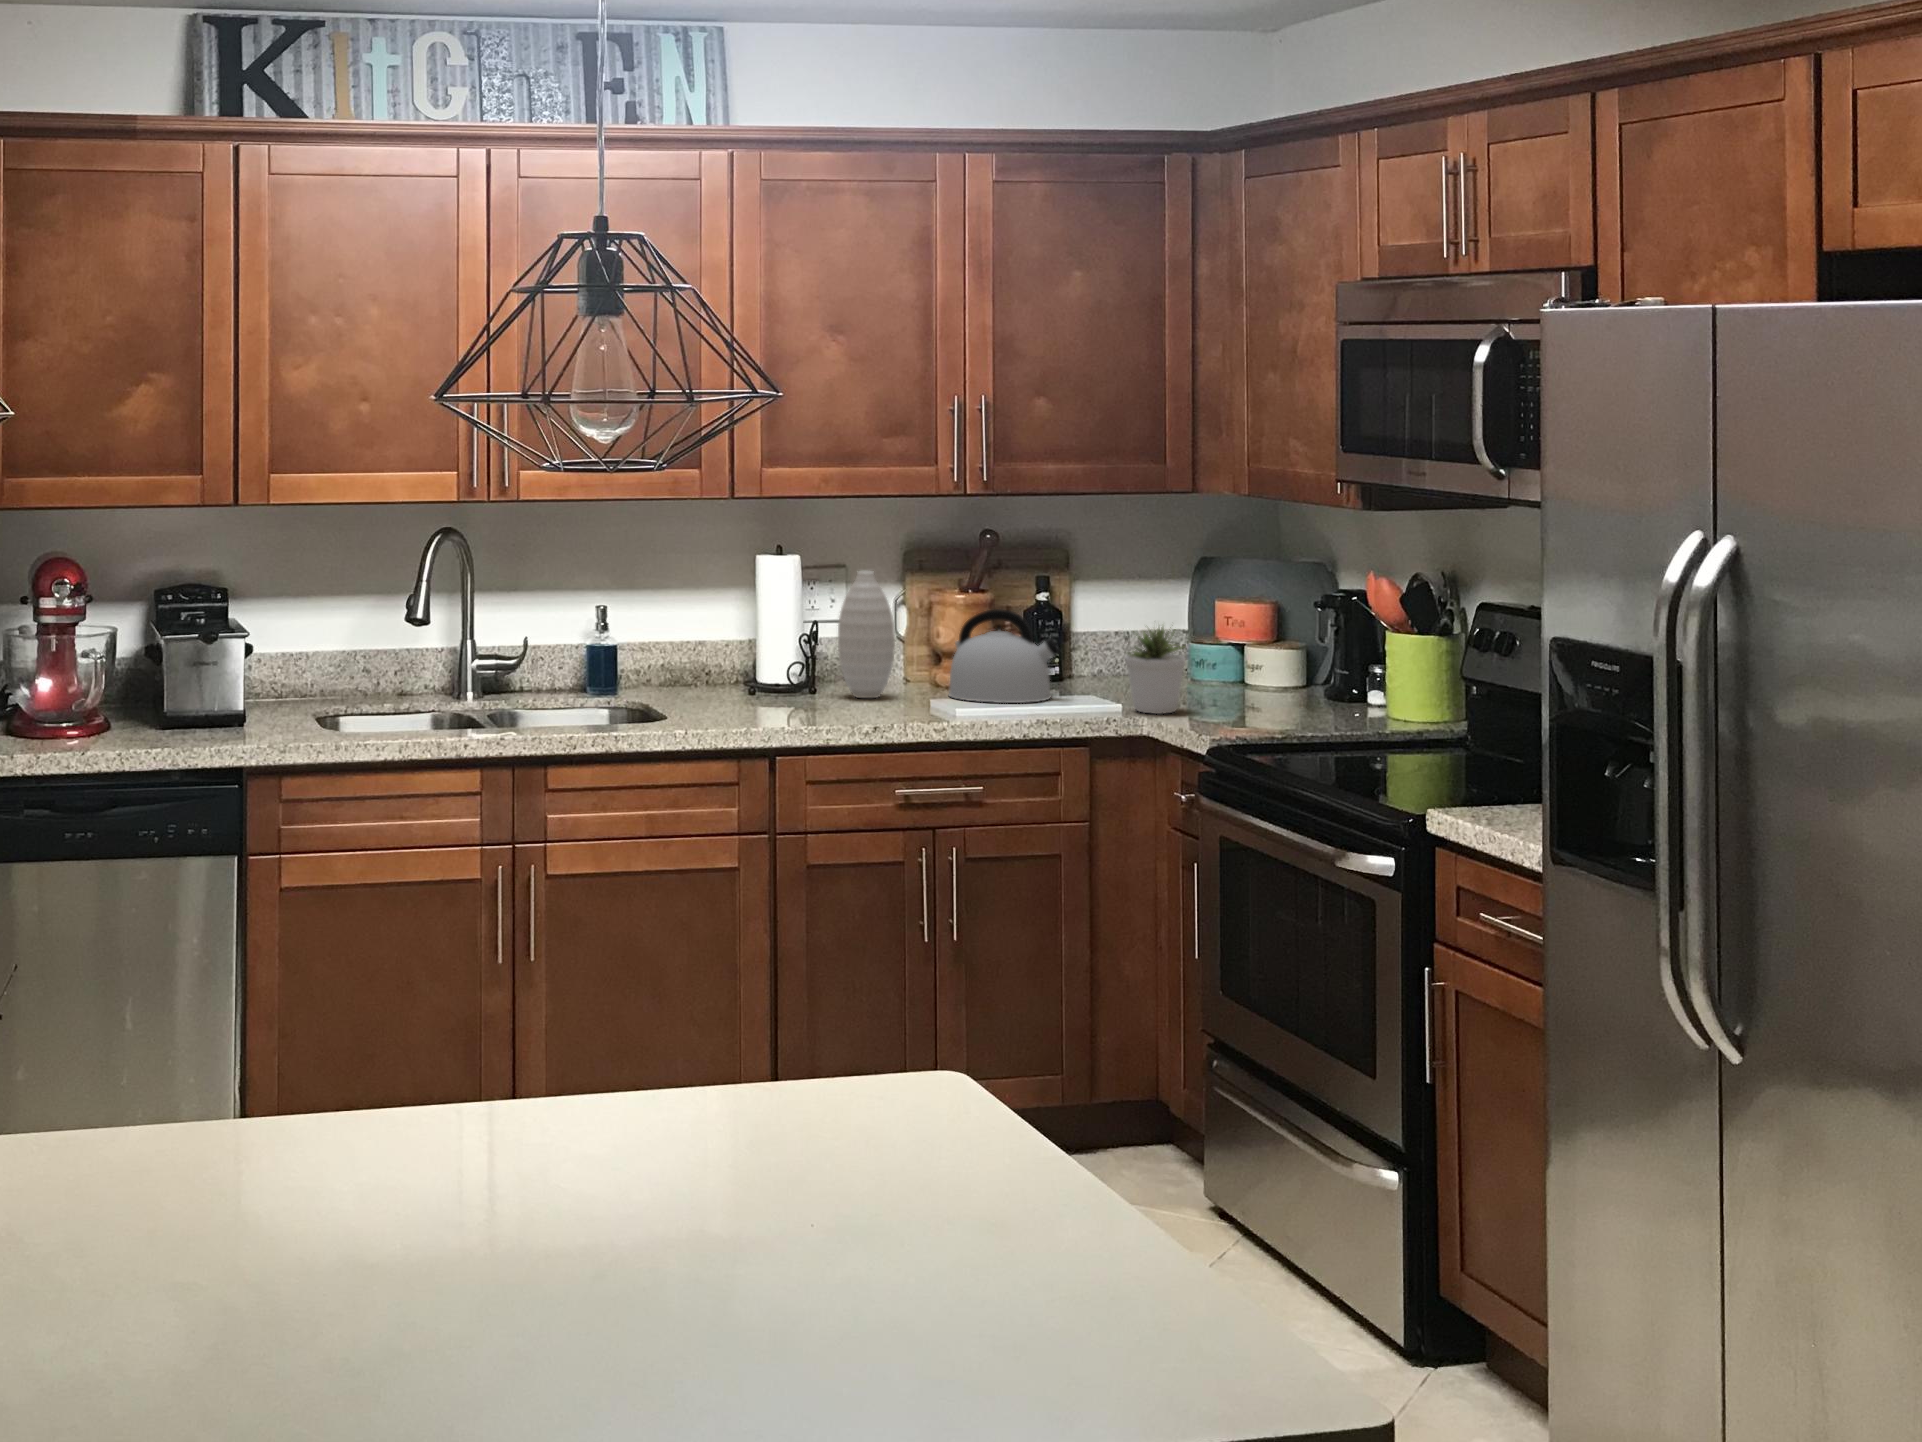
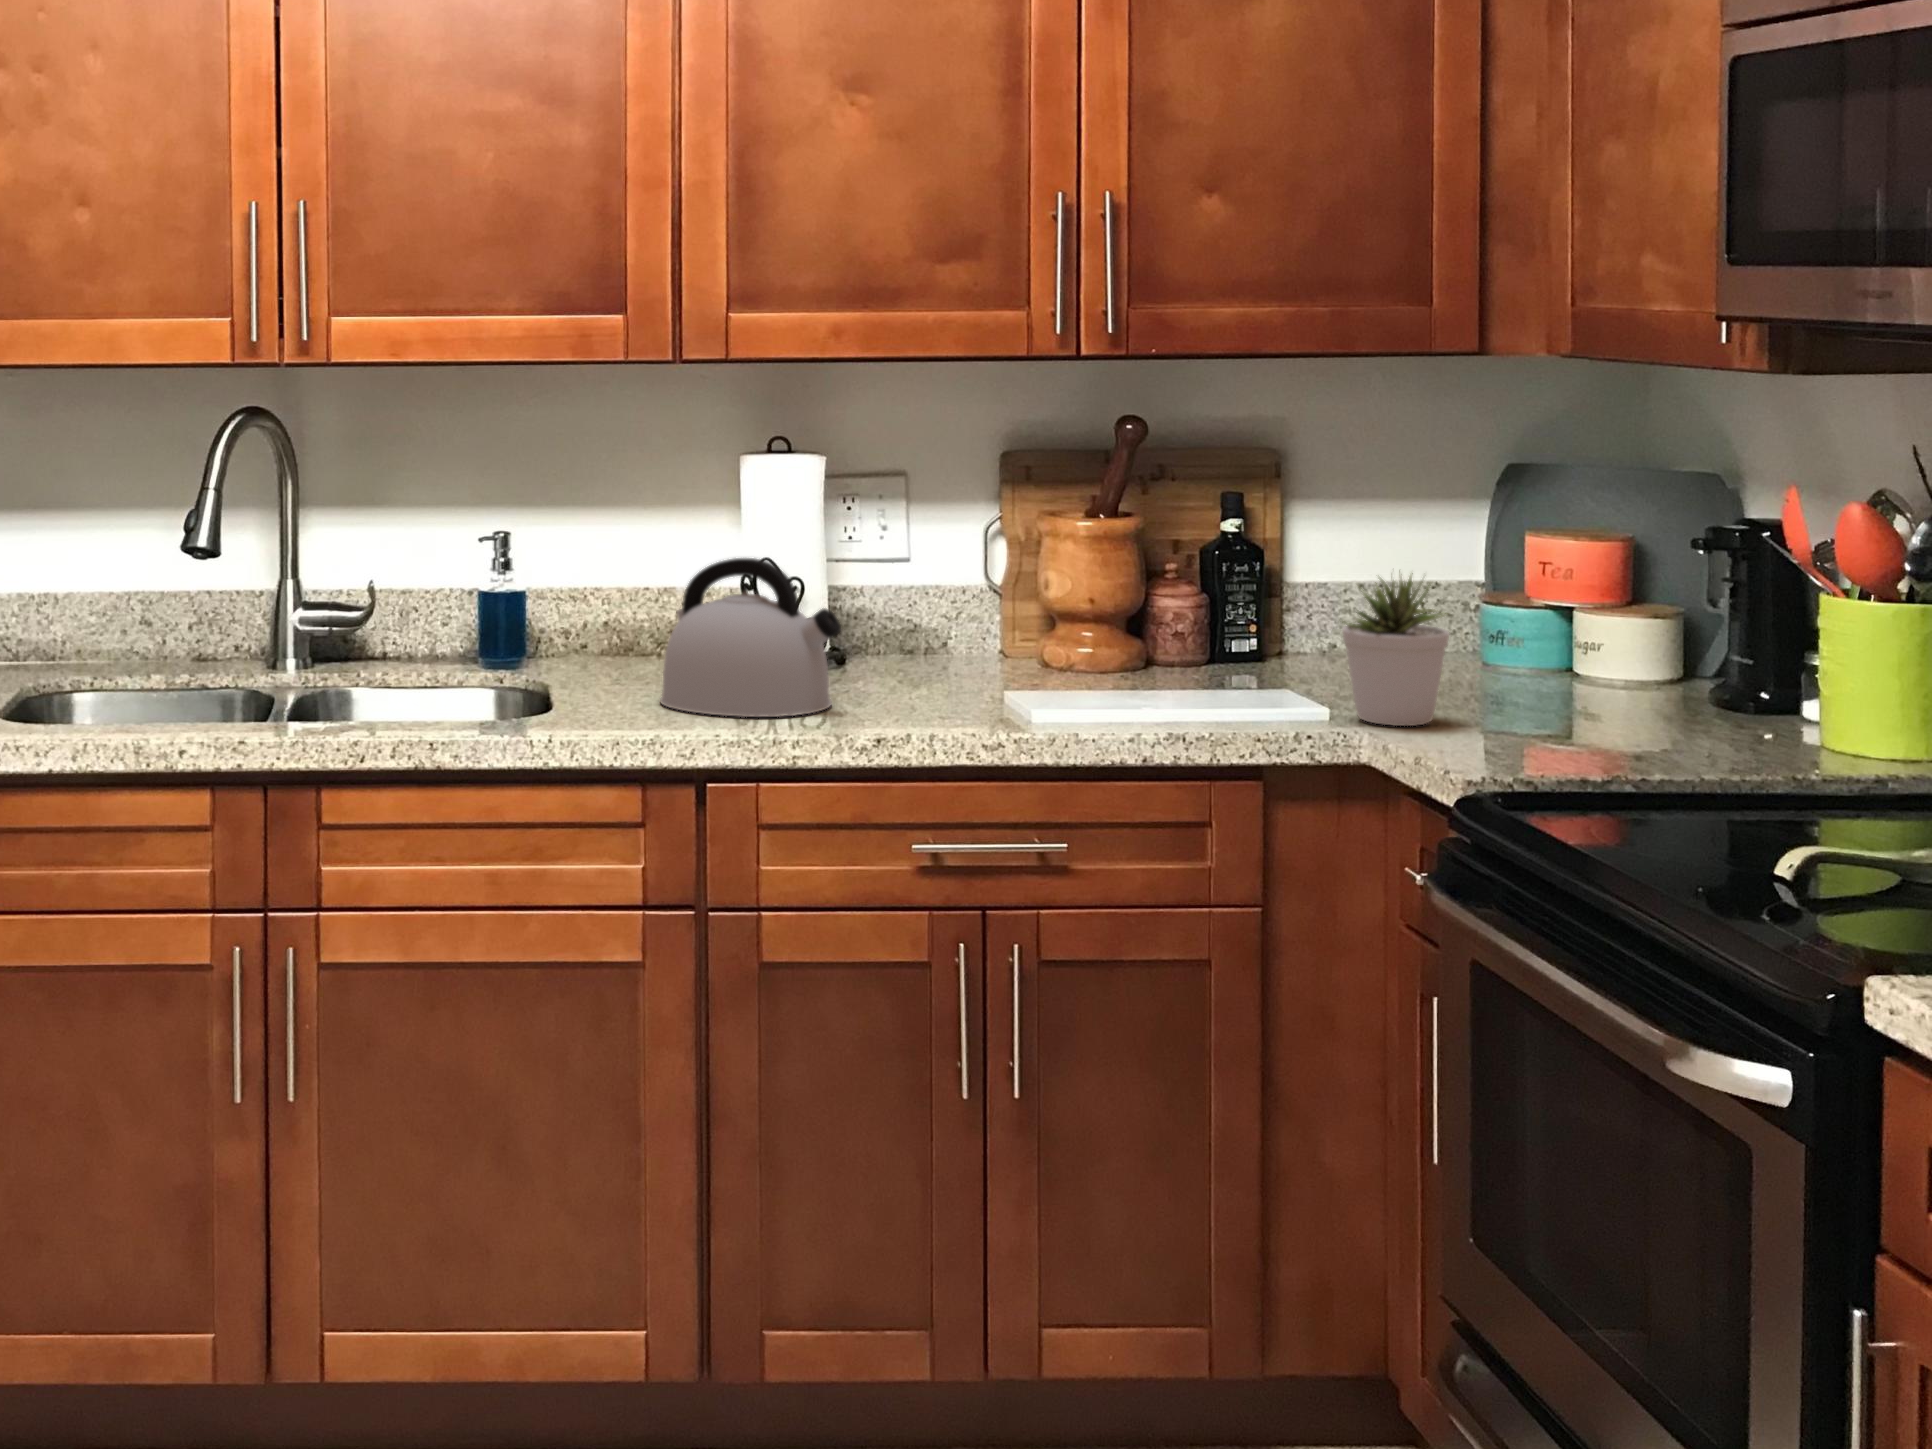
vase: present [838,571,895,698] -> none [877,480,968,682]
kettle: present [949,609,1060,703] -> present [660,558,841,717]

